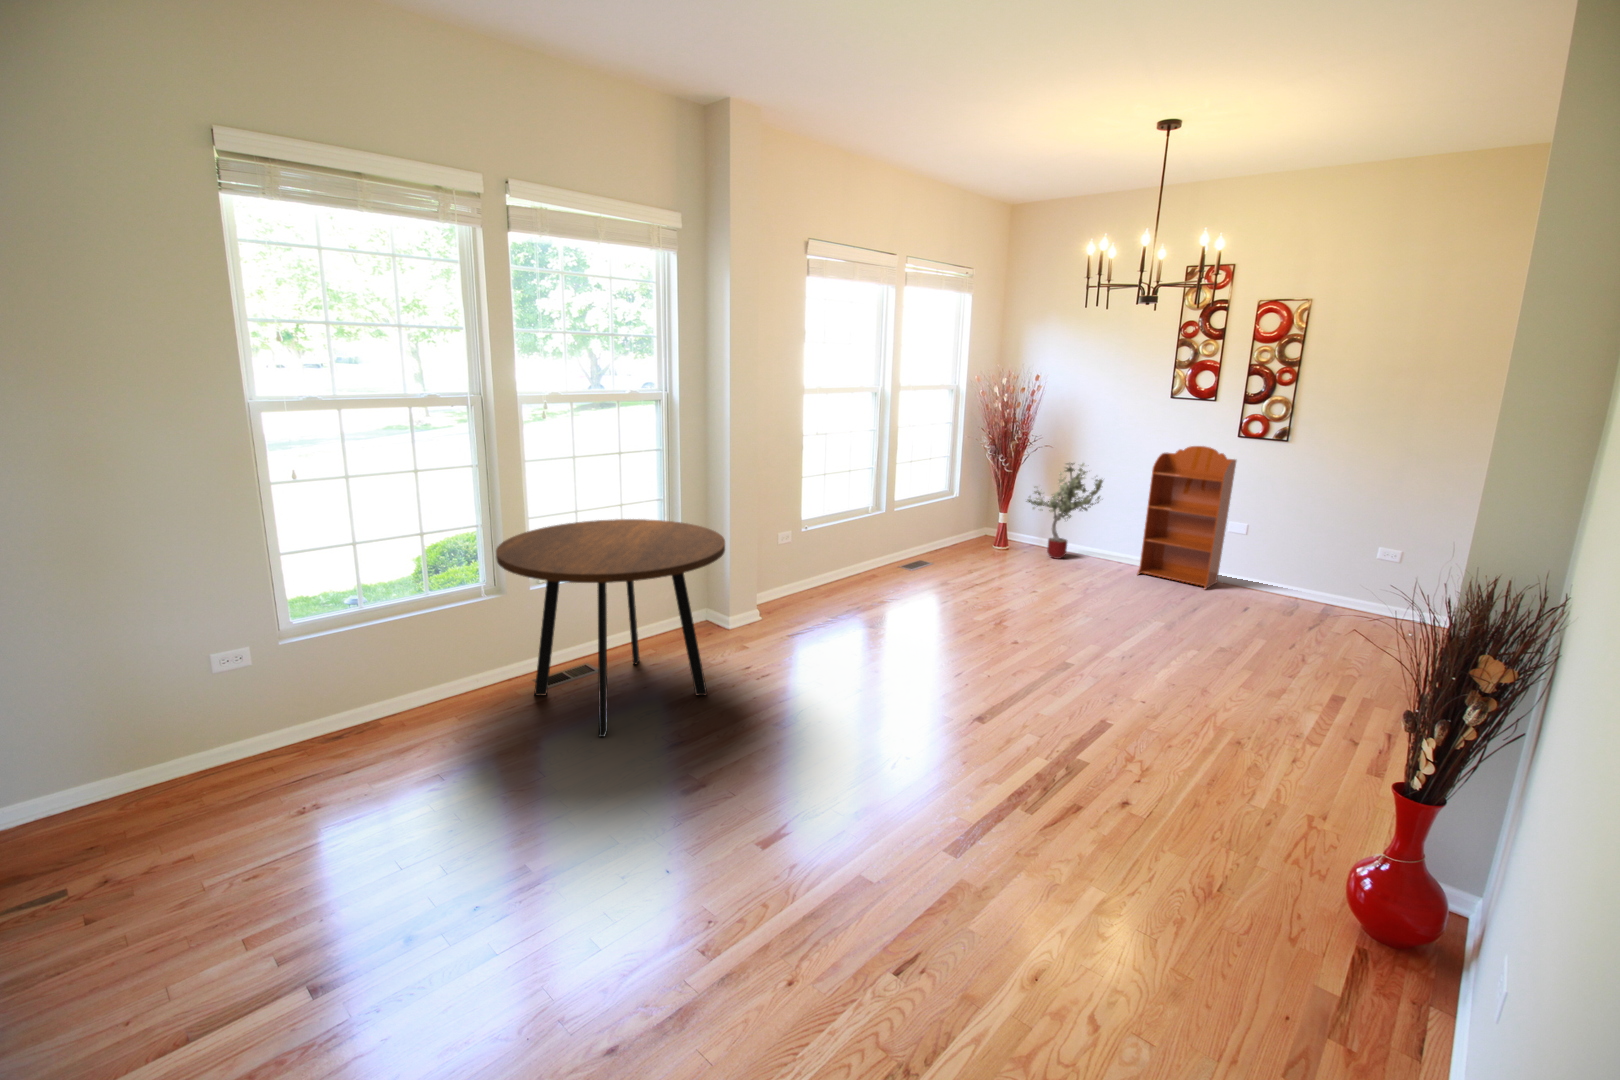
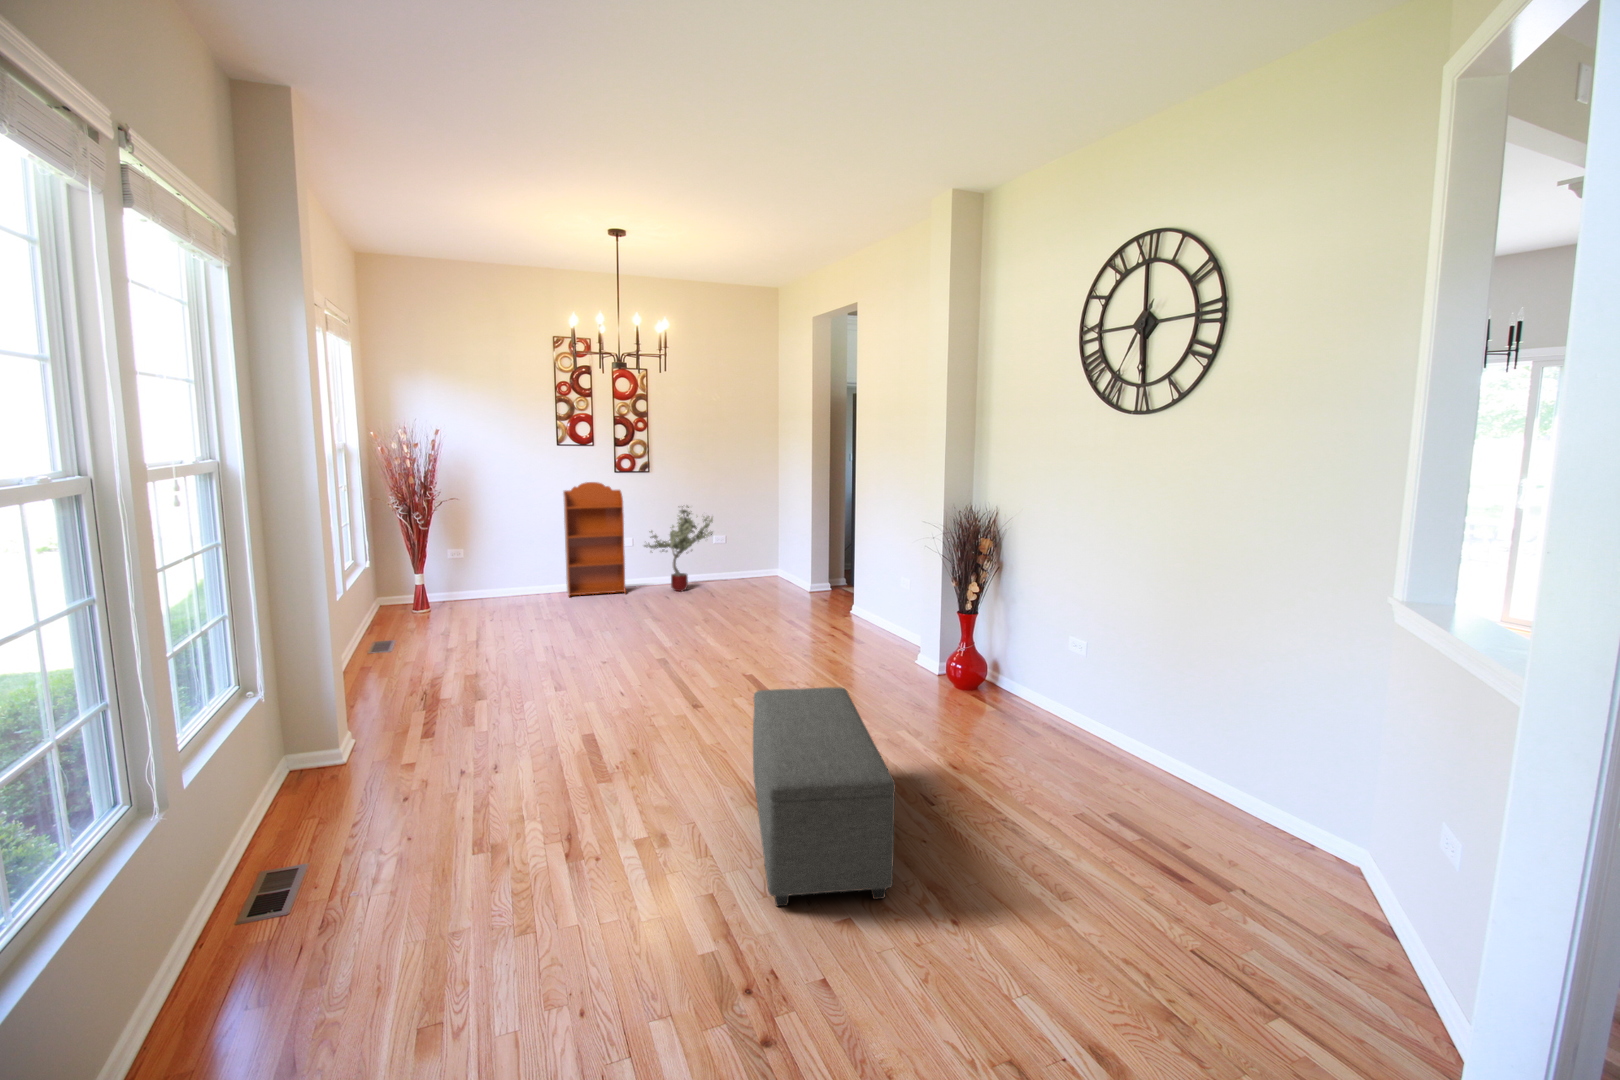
potted tree: present [1027,463,1103,559] -> present [644,506,713,591]
dining table: present [496,519,725,737] -> none [198,613,551,932]
ottoman: none [600,702,911,961] -> present [753,687,895,906]

